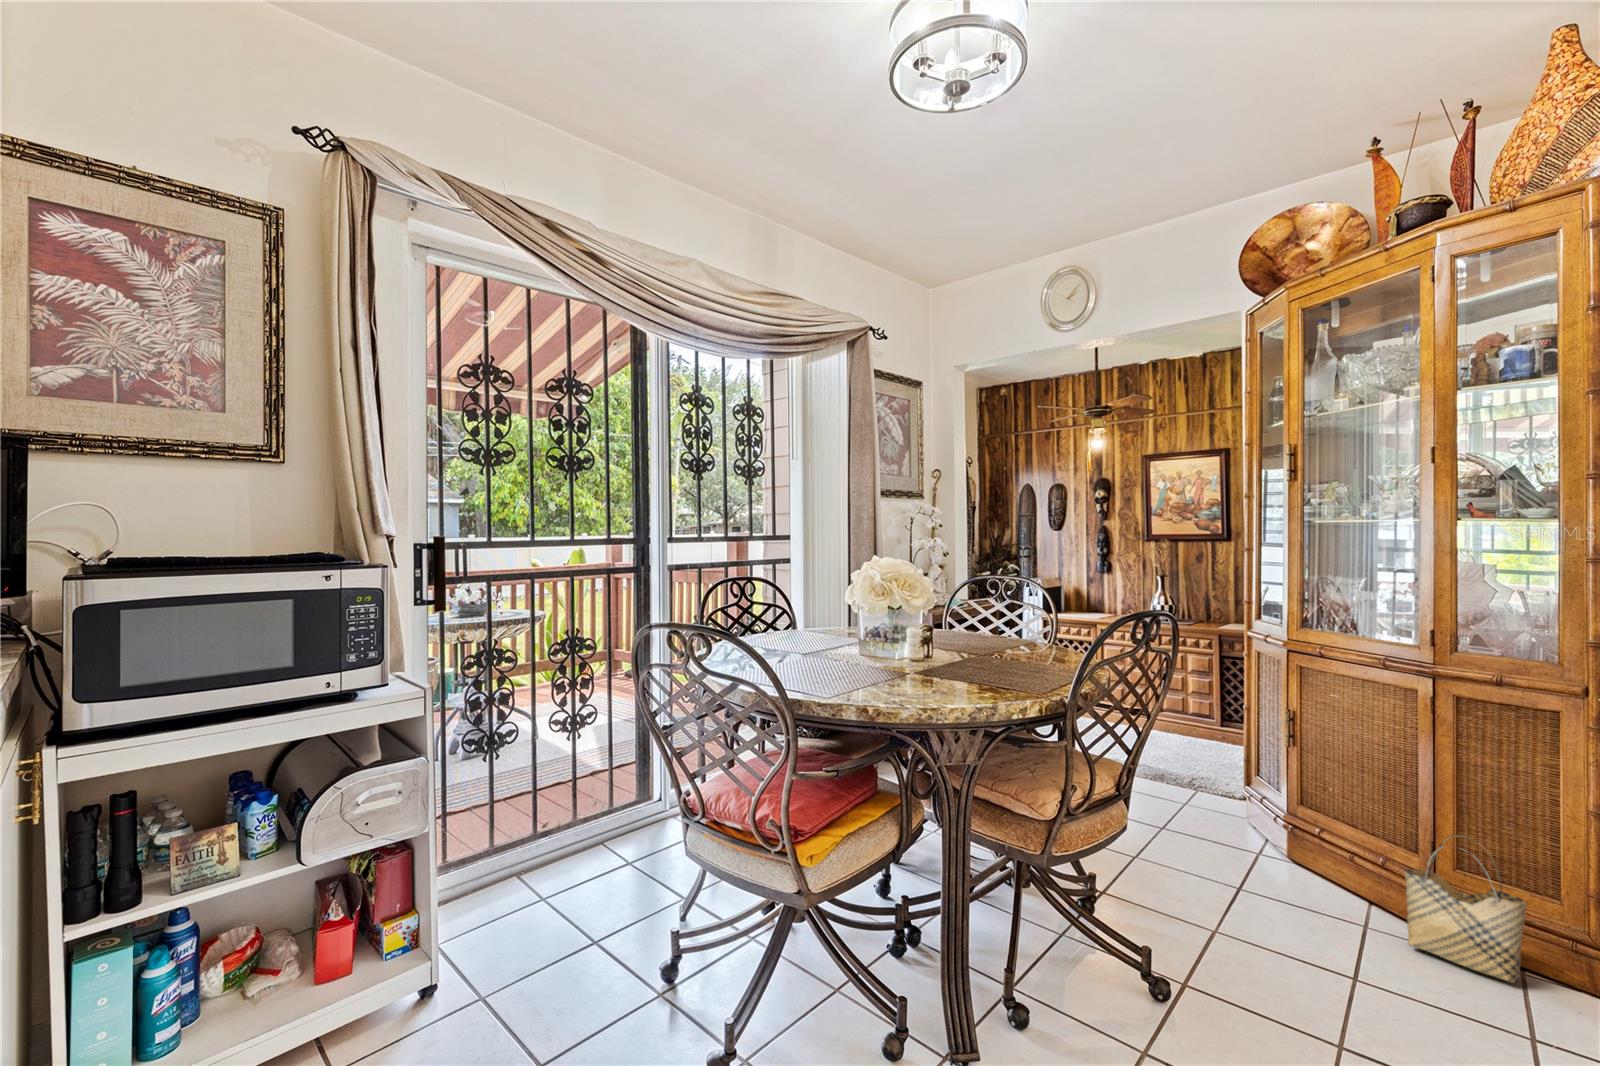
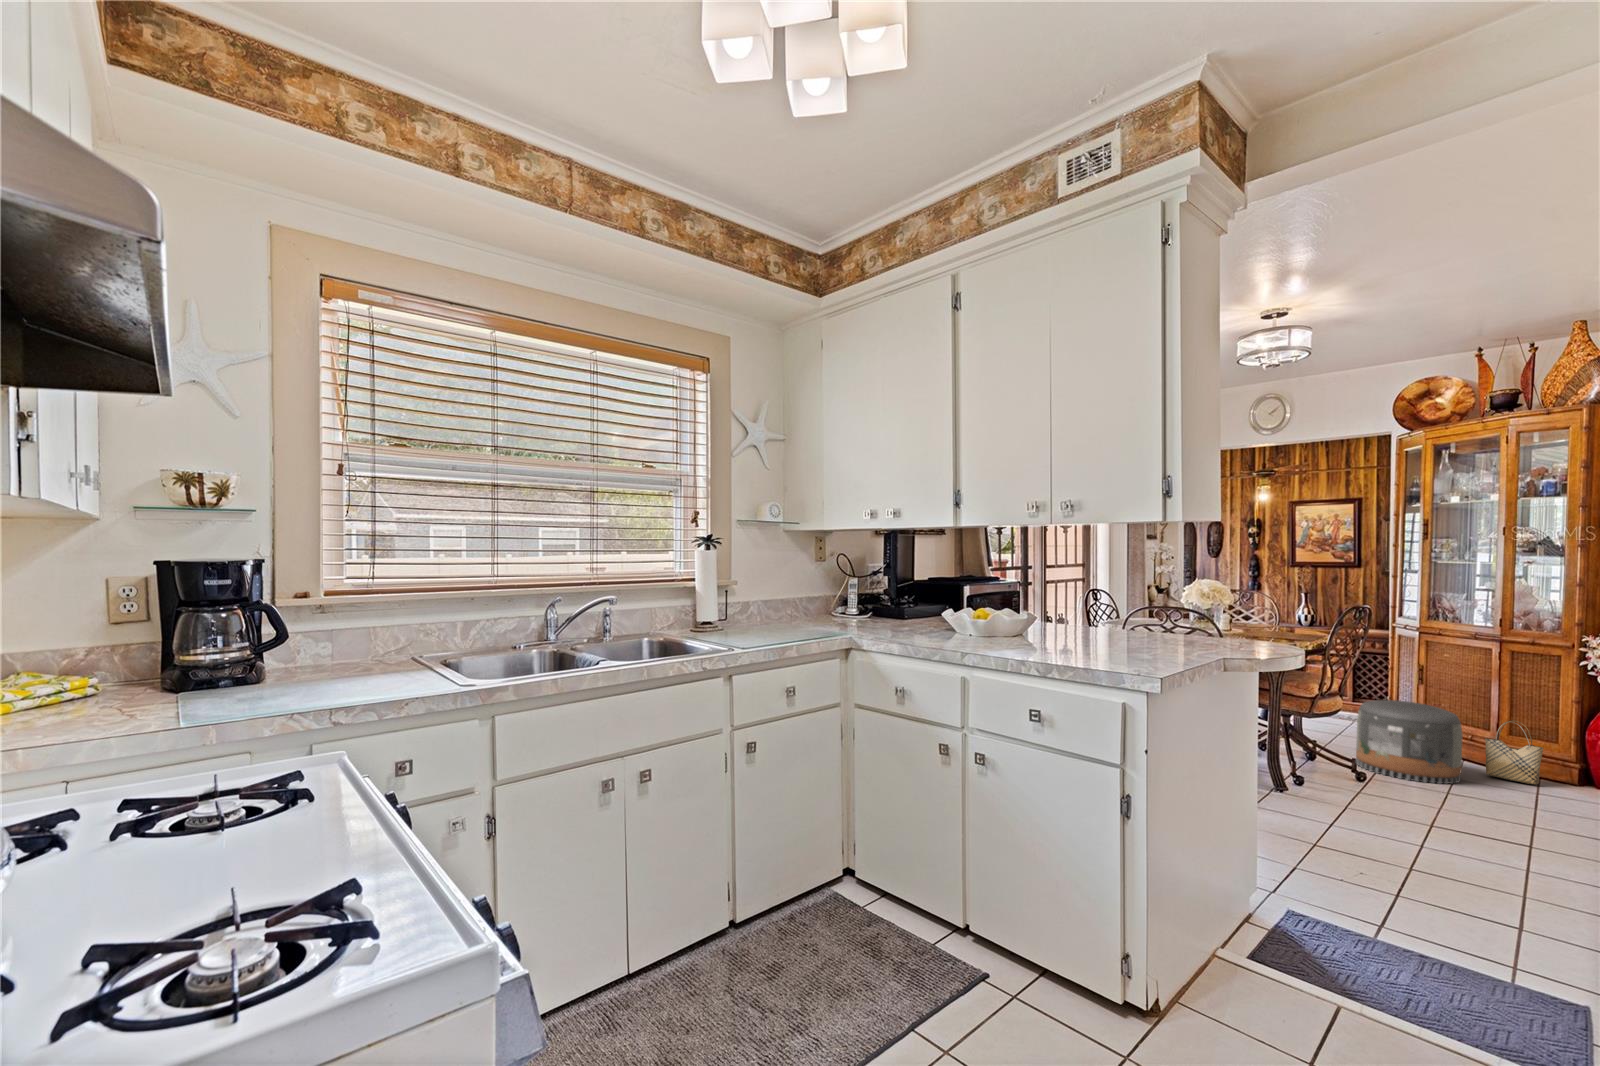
pouf: none [1157,787,1354,989] -> present [1356,700,1463,784]

